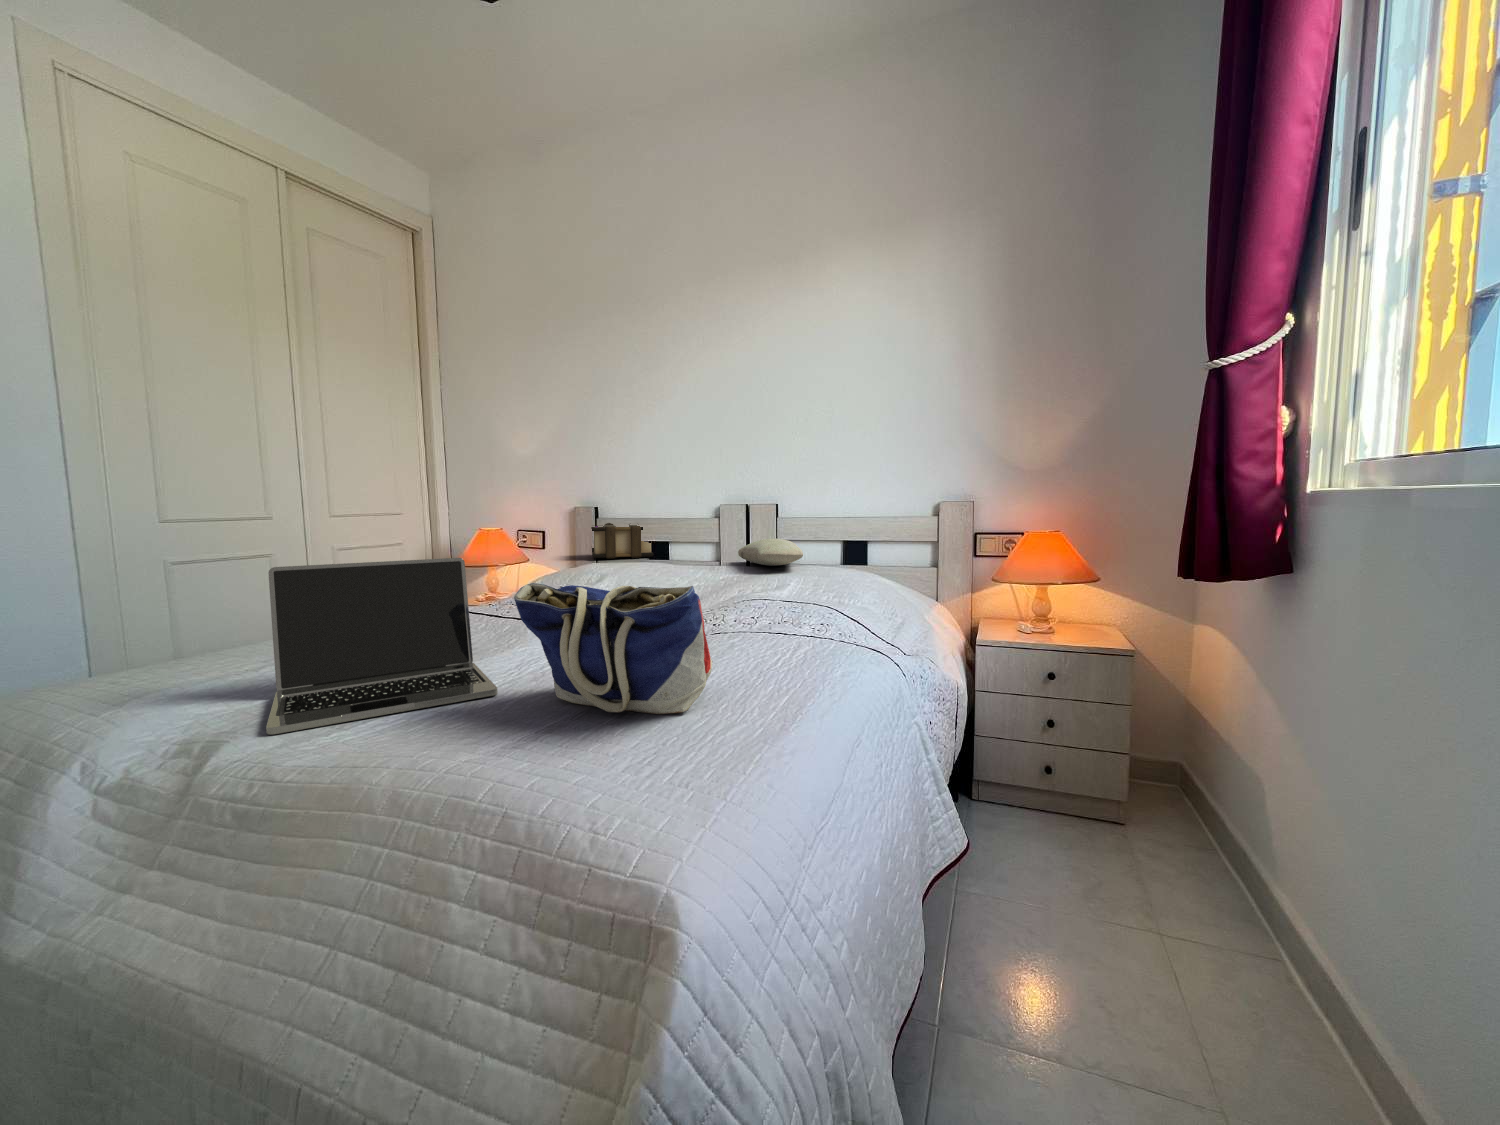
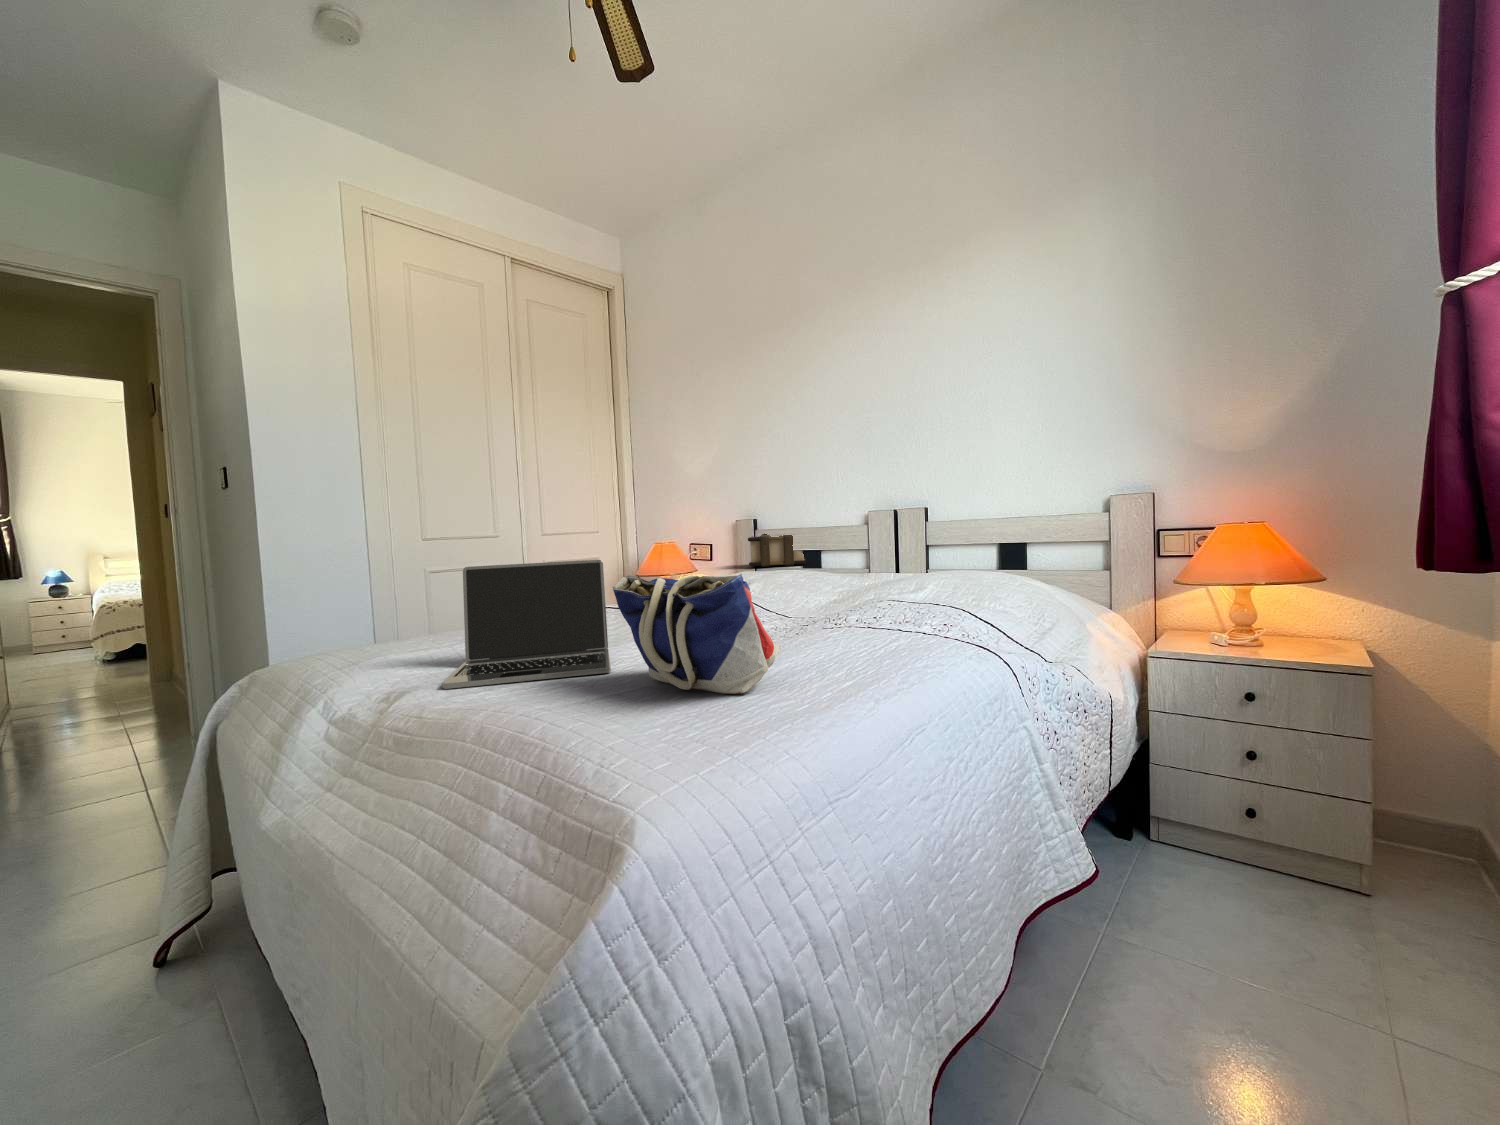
pillow: present [738,539,803,566] -> none [881,542,945,569]

